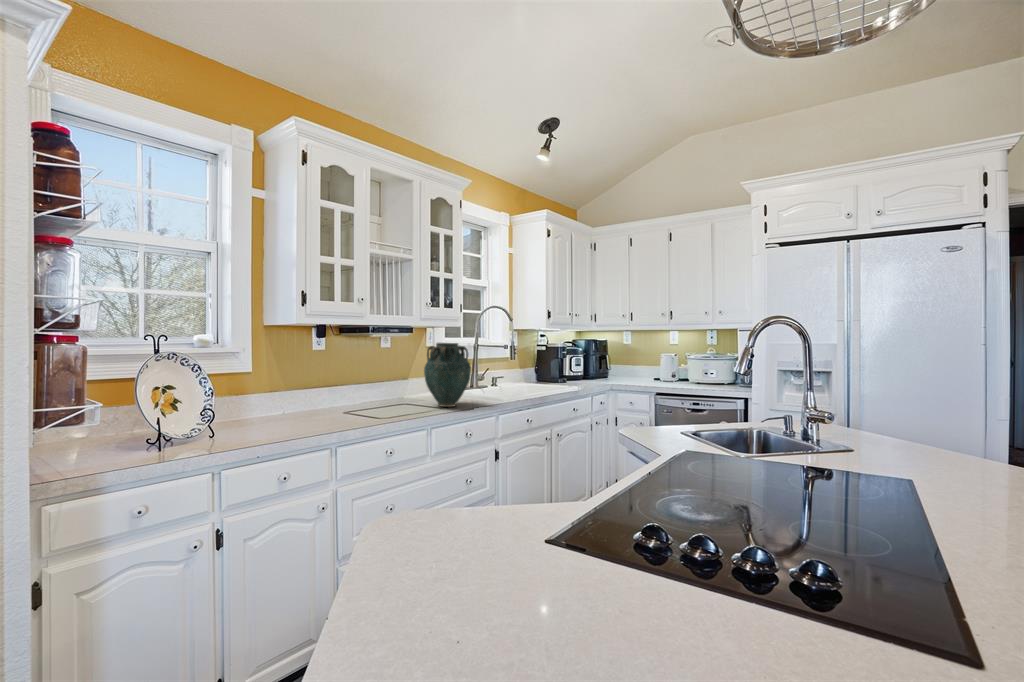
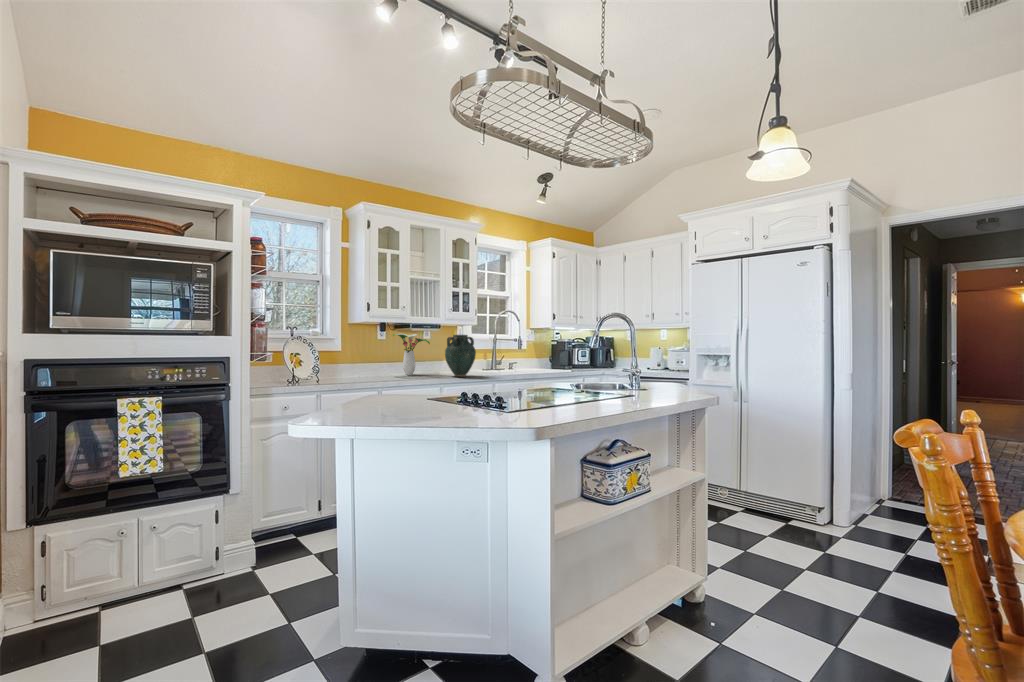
flower arrangement: none [342,340,402,407] -> present [393,334,430,375]

